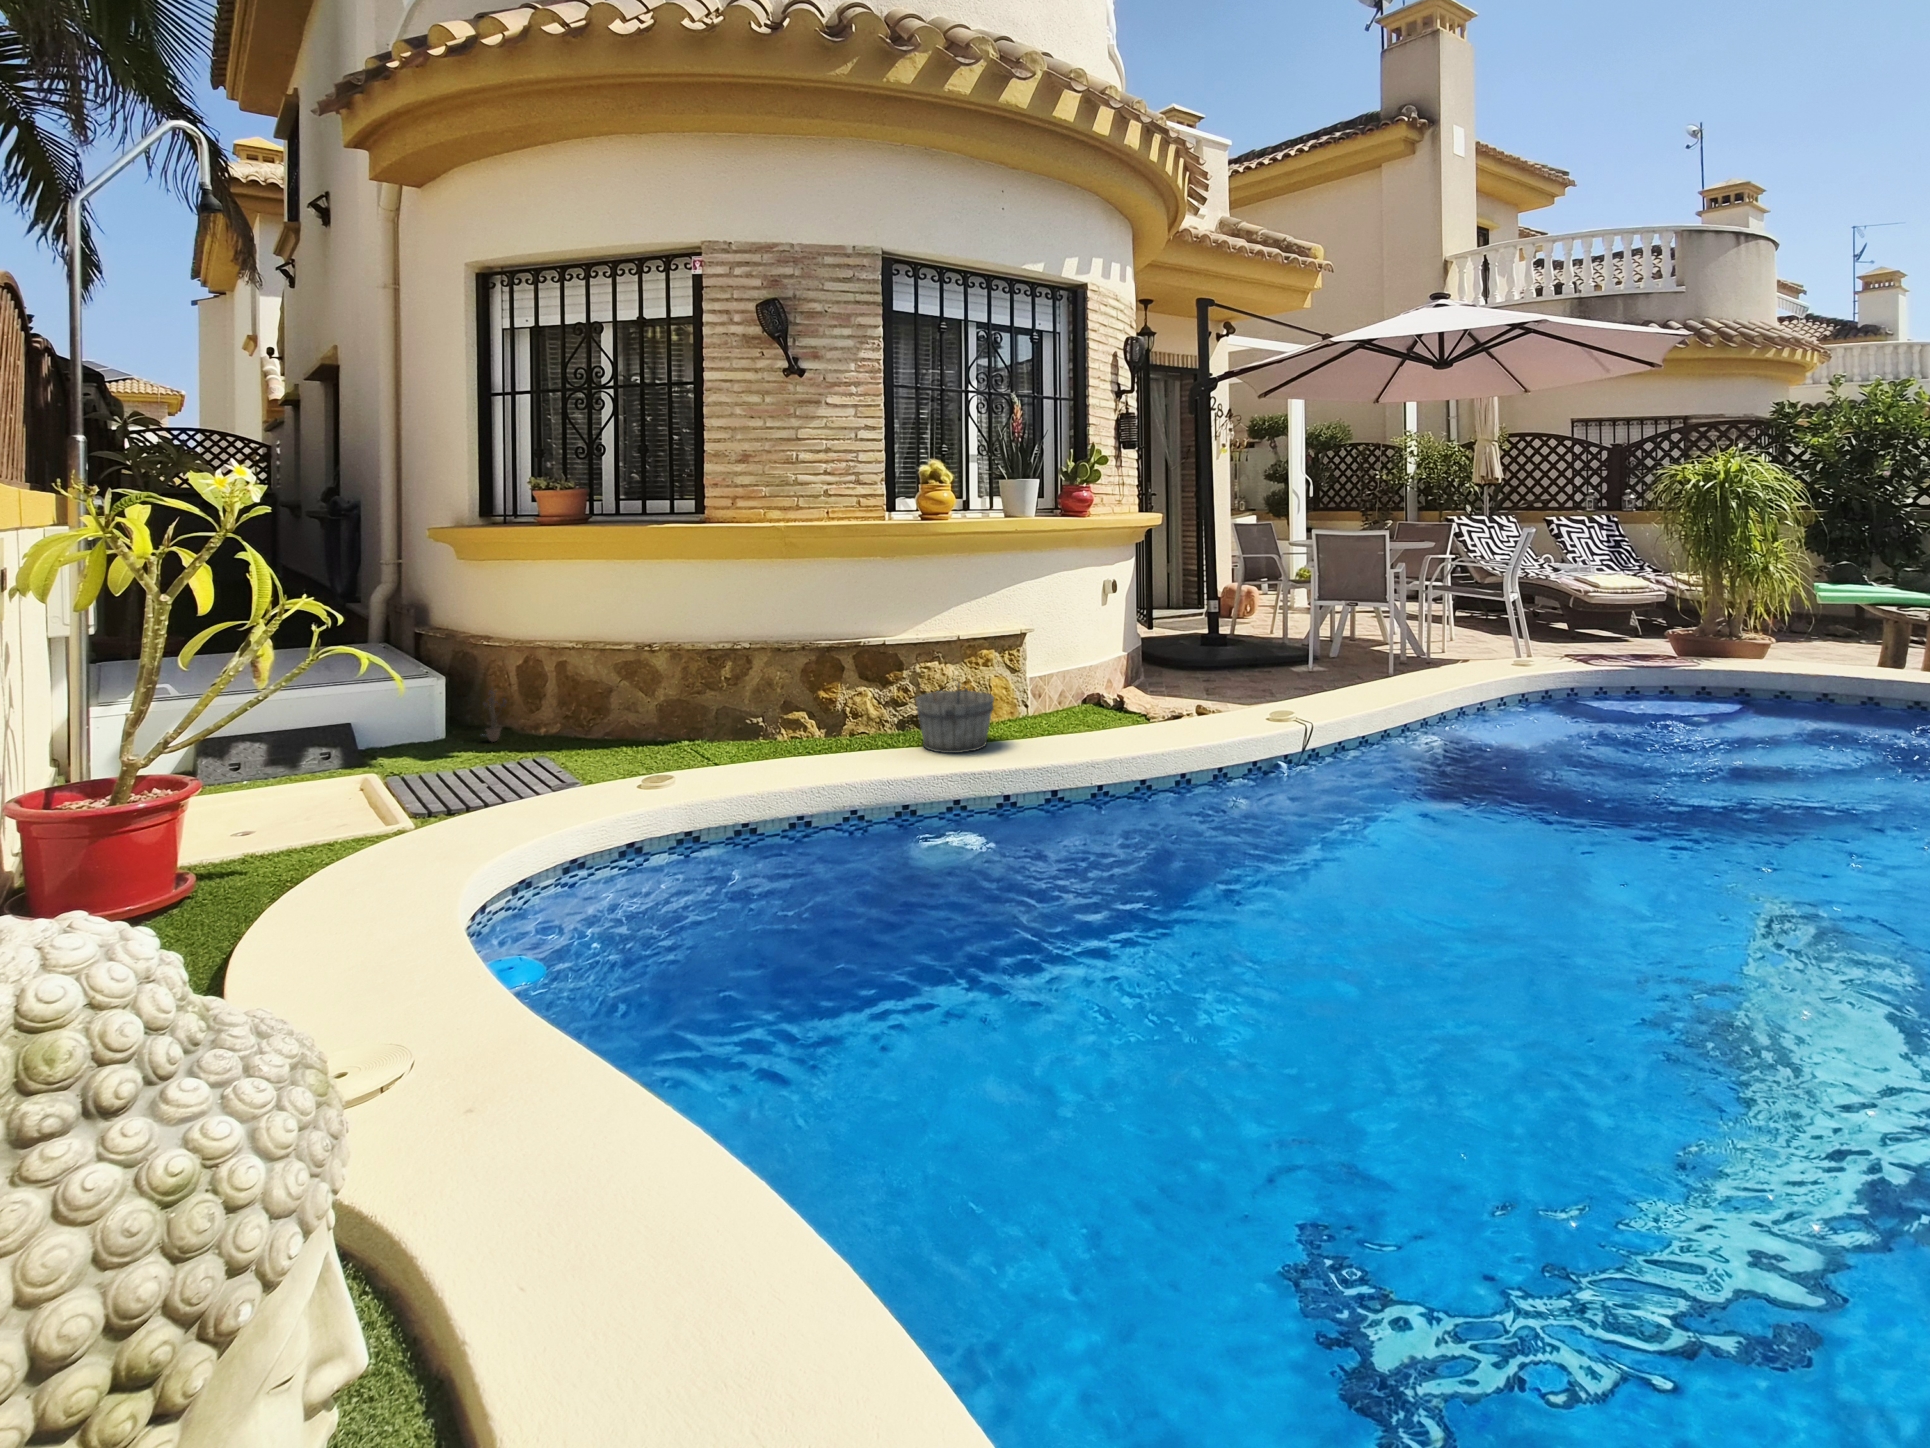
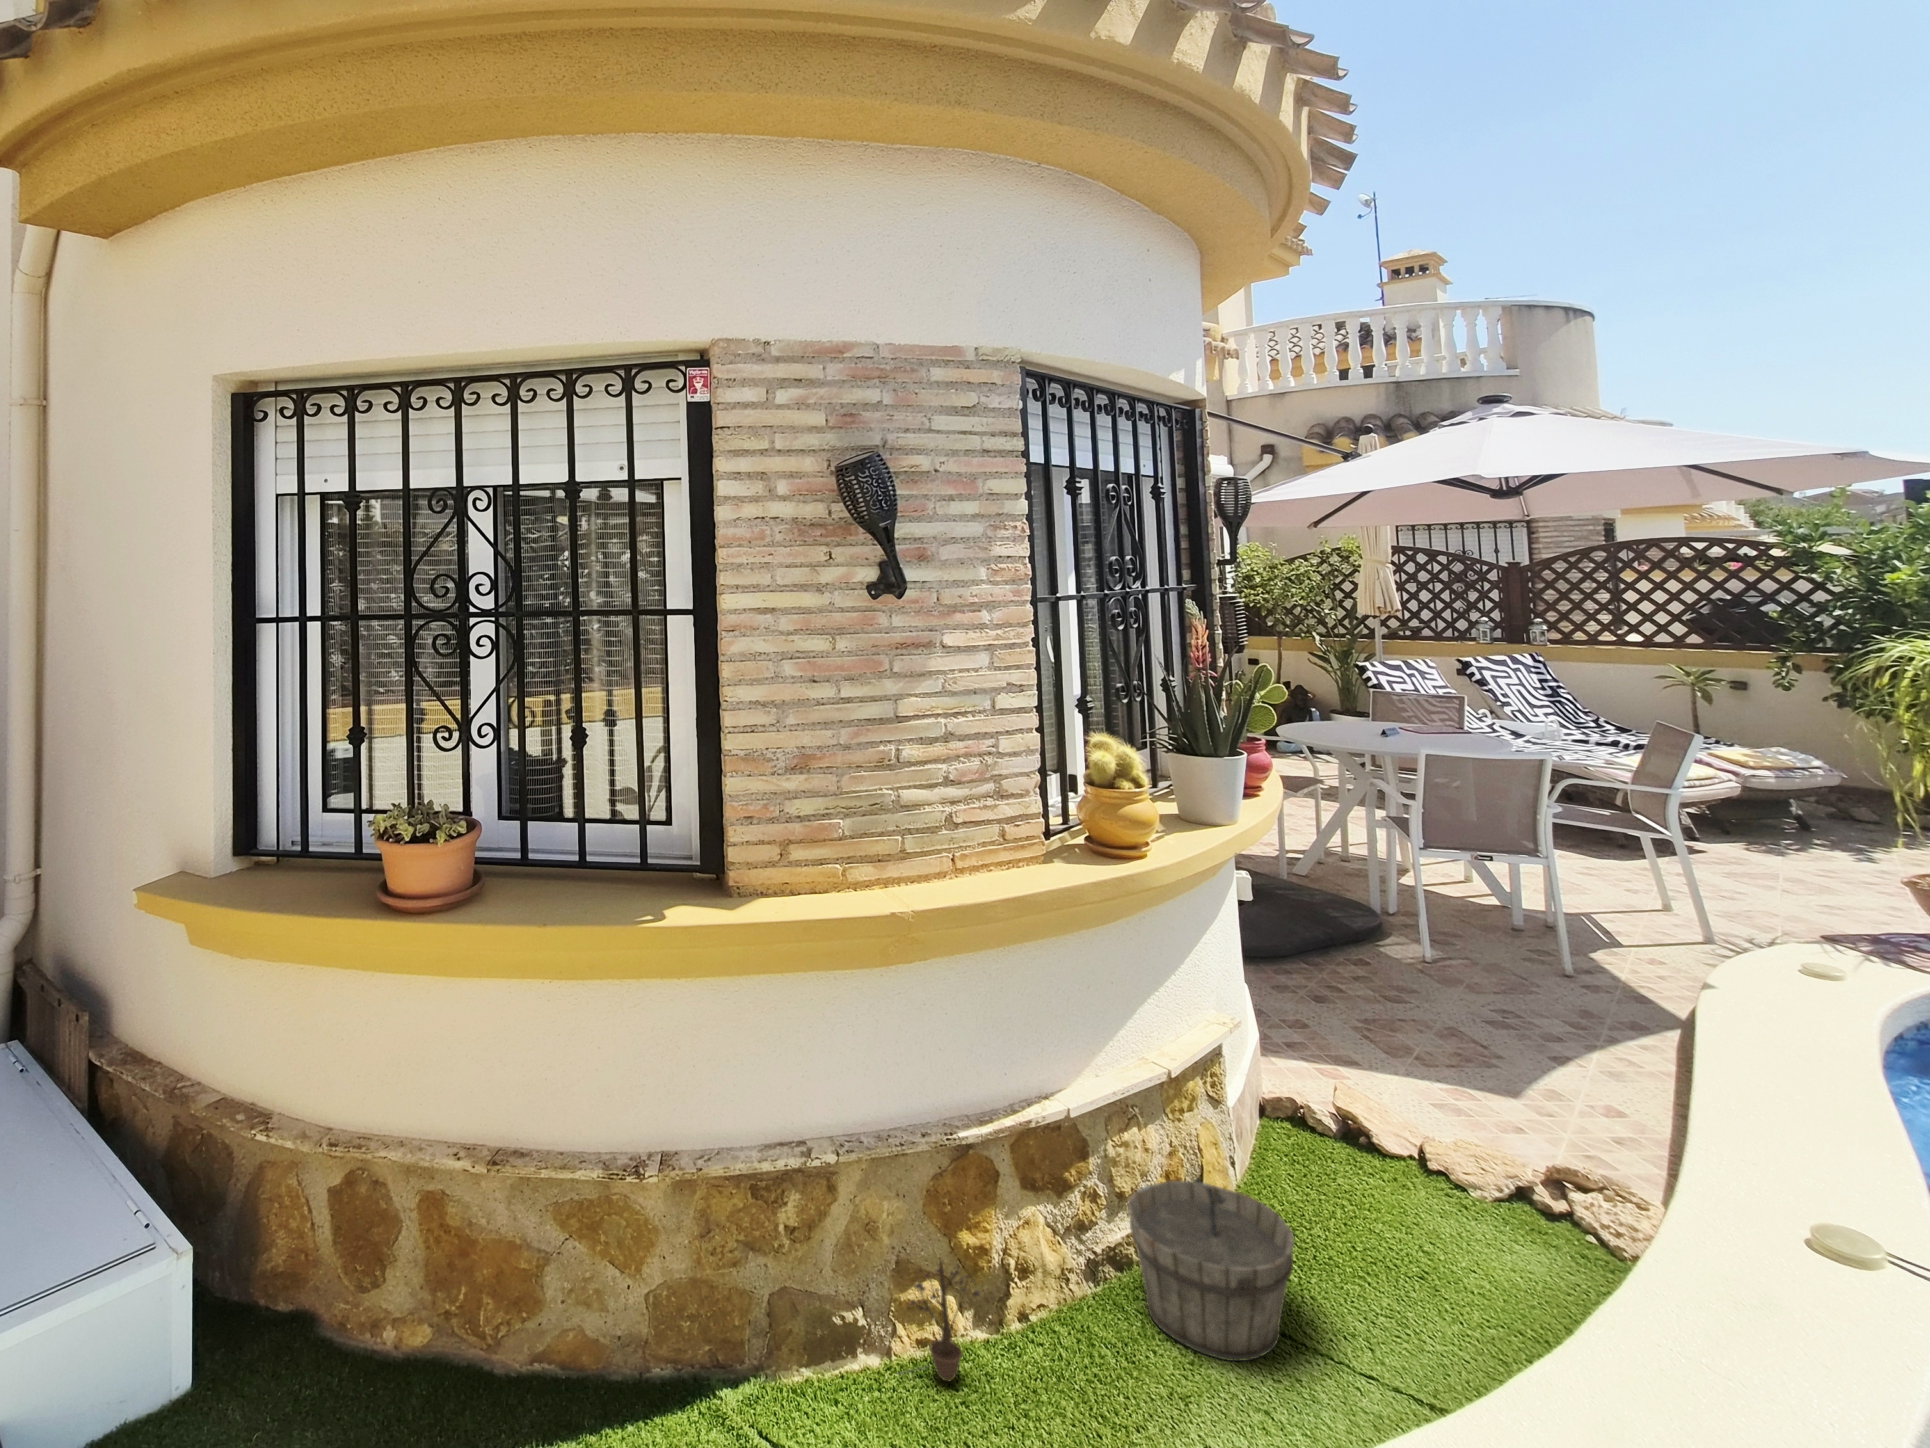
decorative plant: present [483,689,506,742] -> present [899,1260,980,1381]

